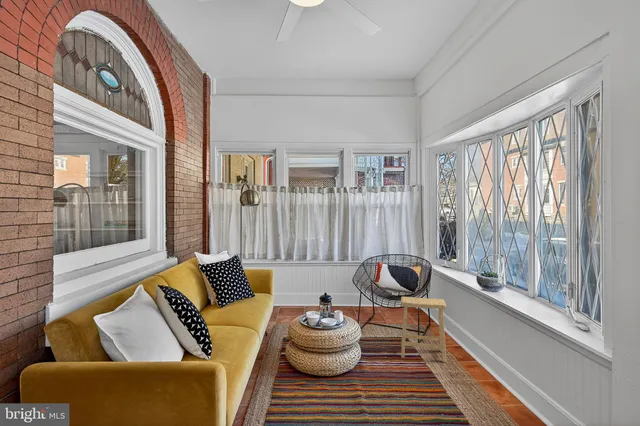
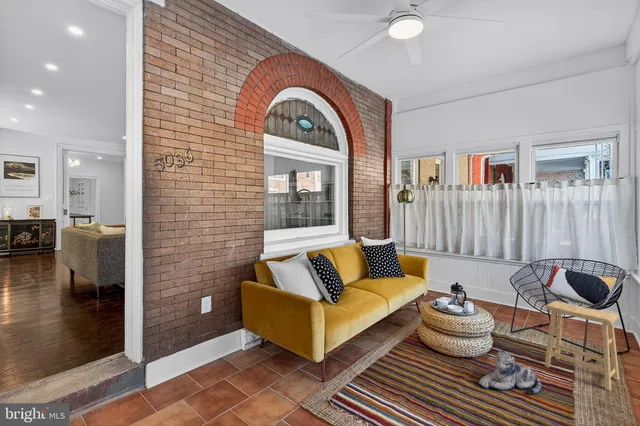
plush toy: none [376,355,416,398] -> present [479,350,542,394]

